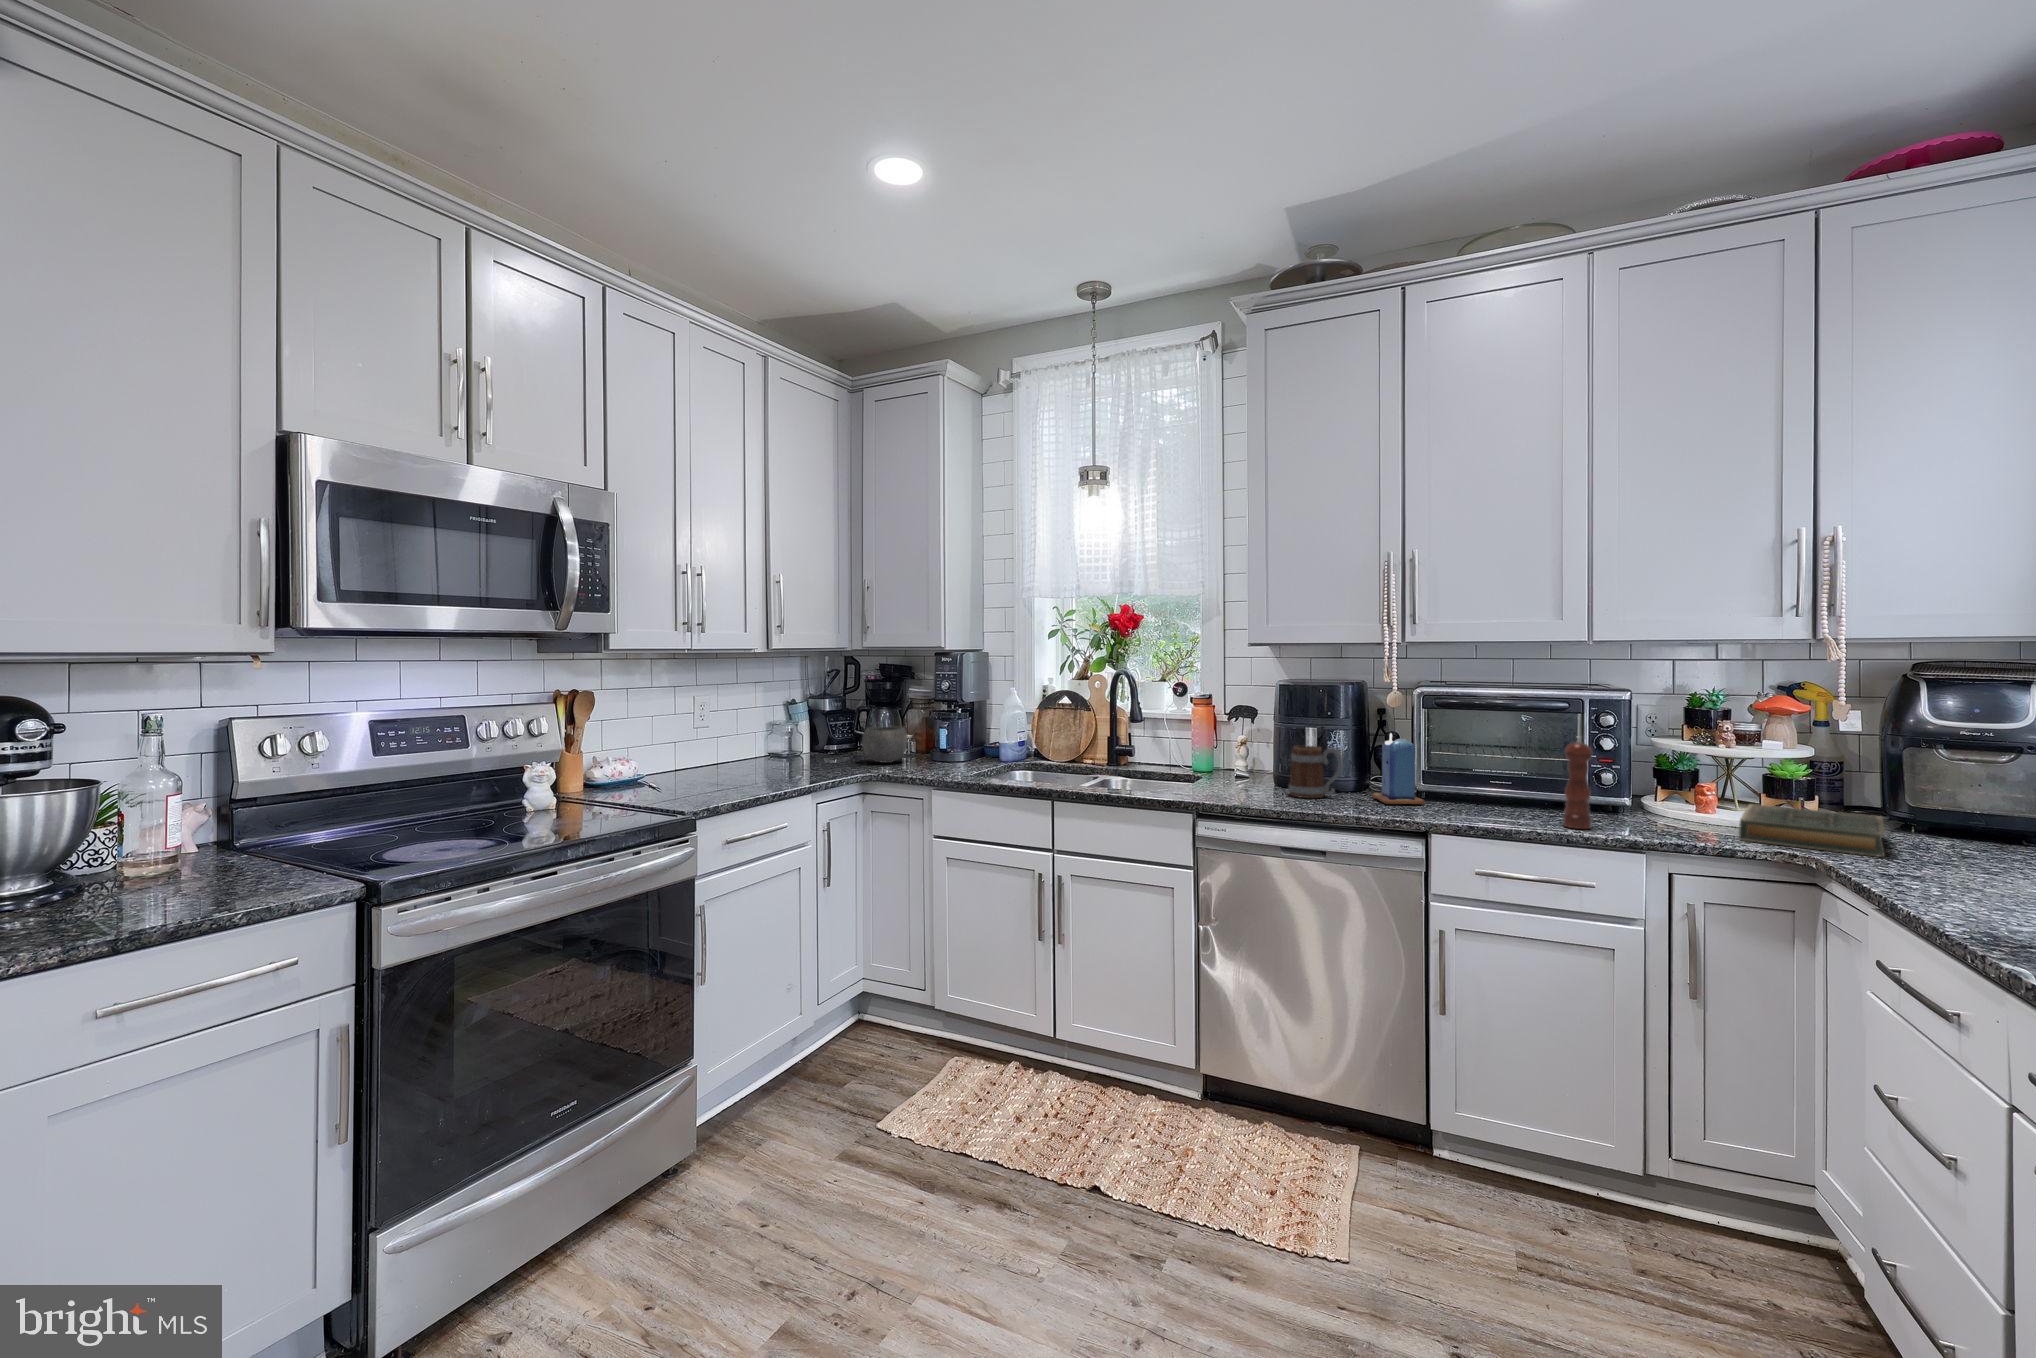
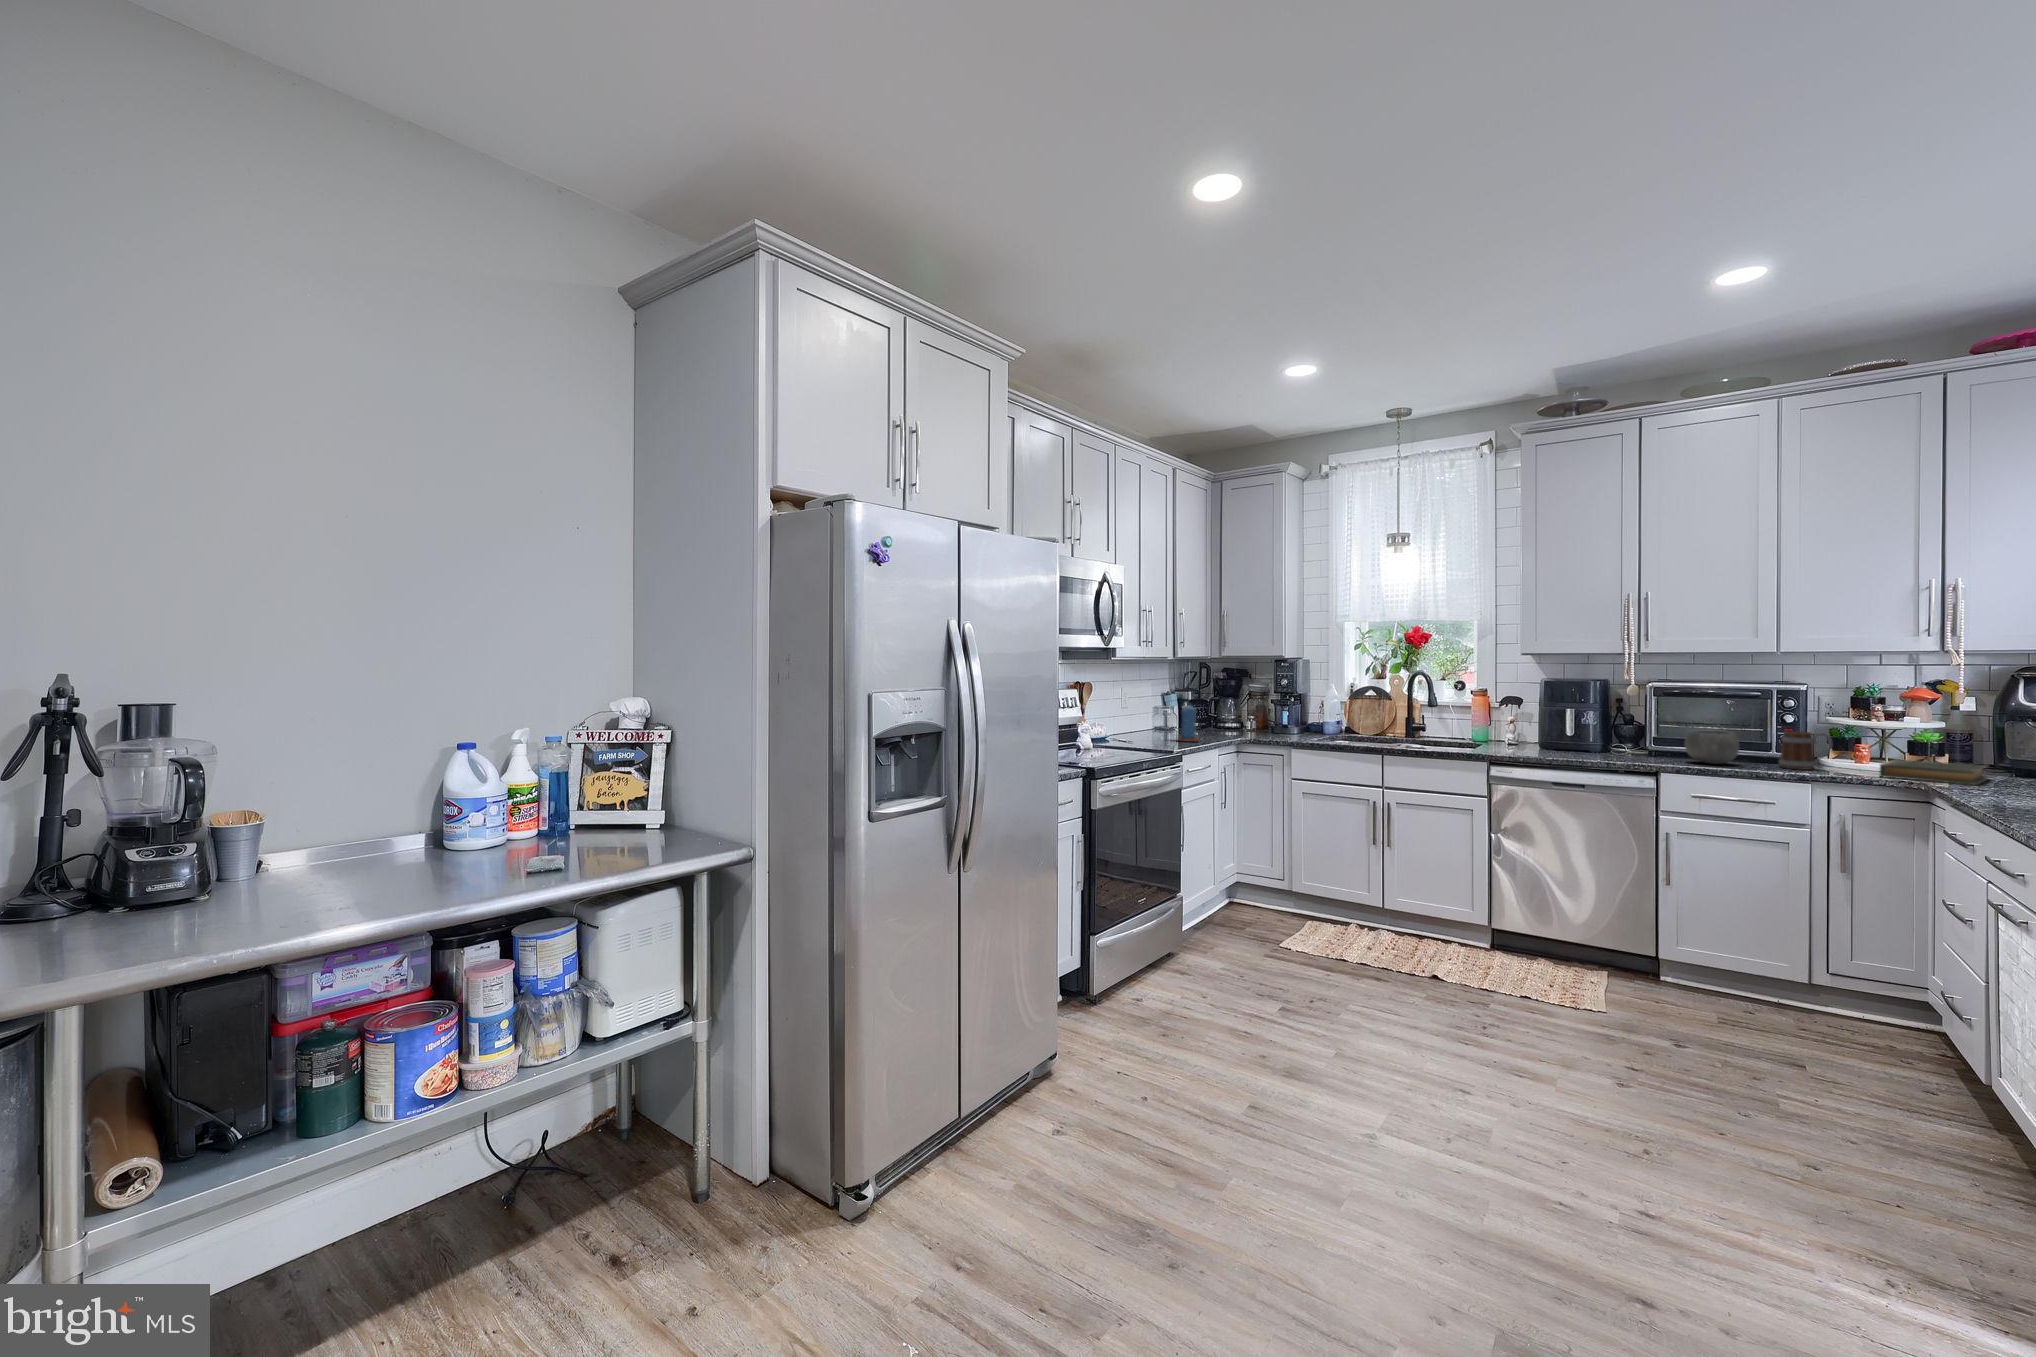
ceramic bowl: present [862,726,907,763] -> present [1685,730,1739,764]
candle: present [1372,733,1424,804] -> present [1177,705,1199,742]
pepper mill: present [1563,736,1592,829] -> none [1755,712,1776,770]
mug: present [1288,746,1343,798] -> present [1779,731,1832,770]

